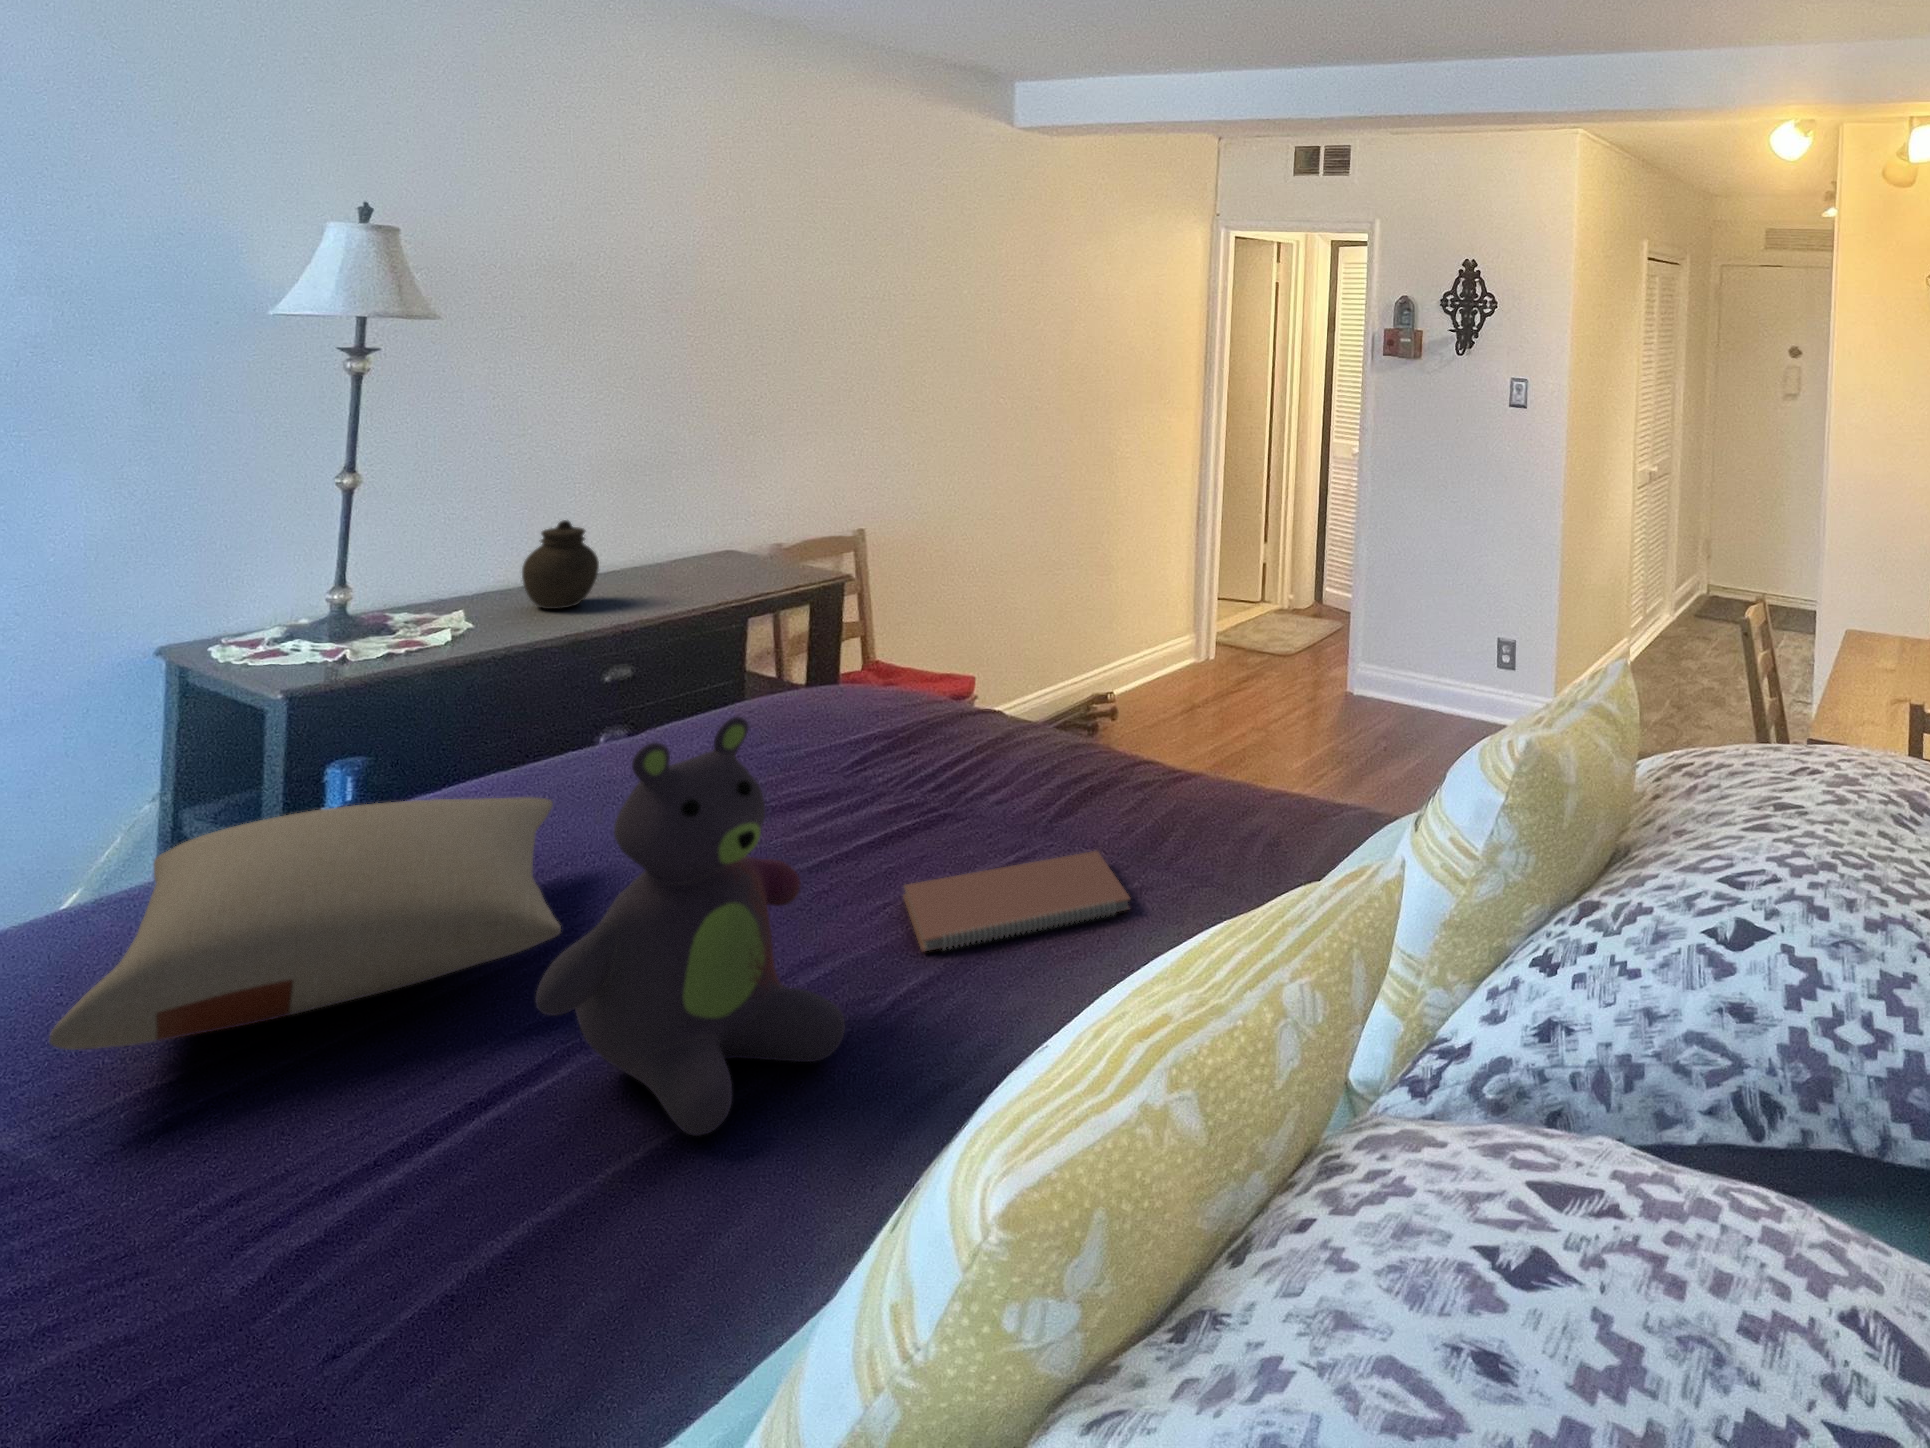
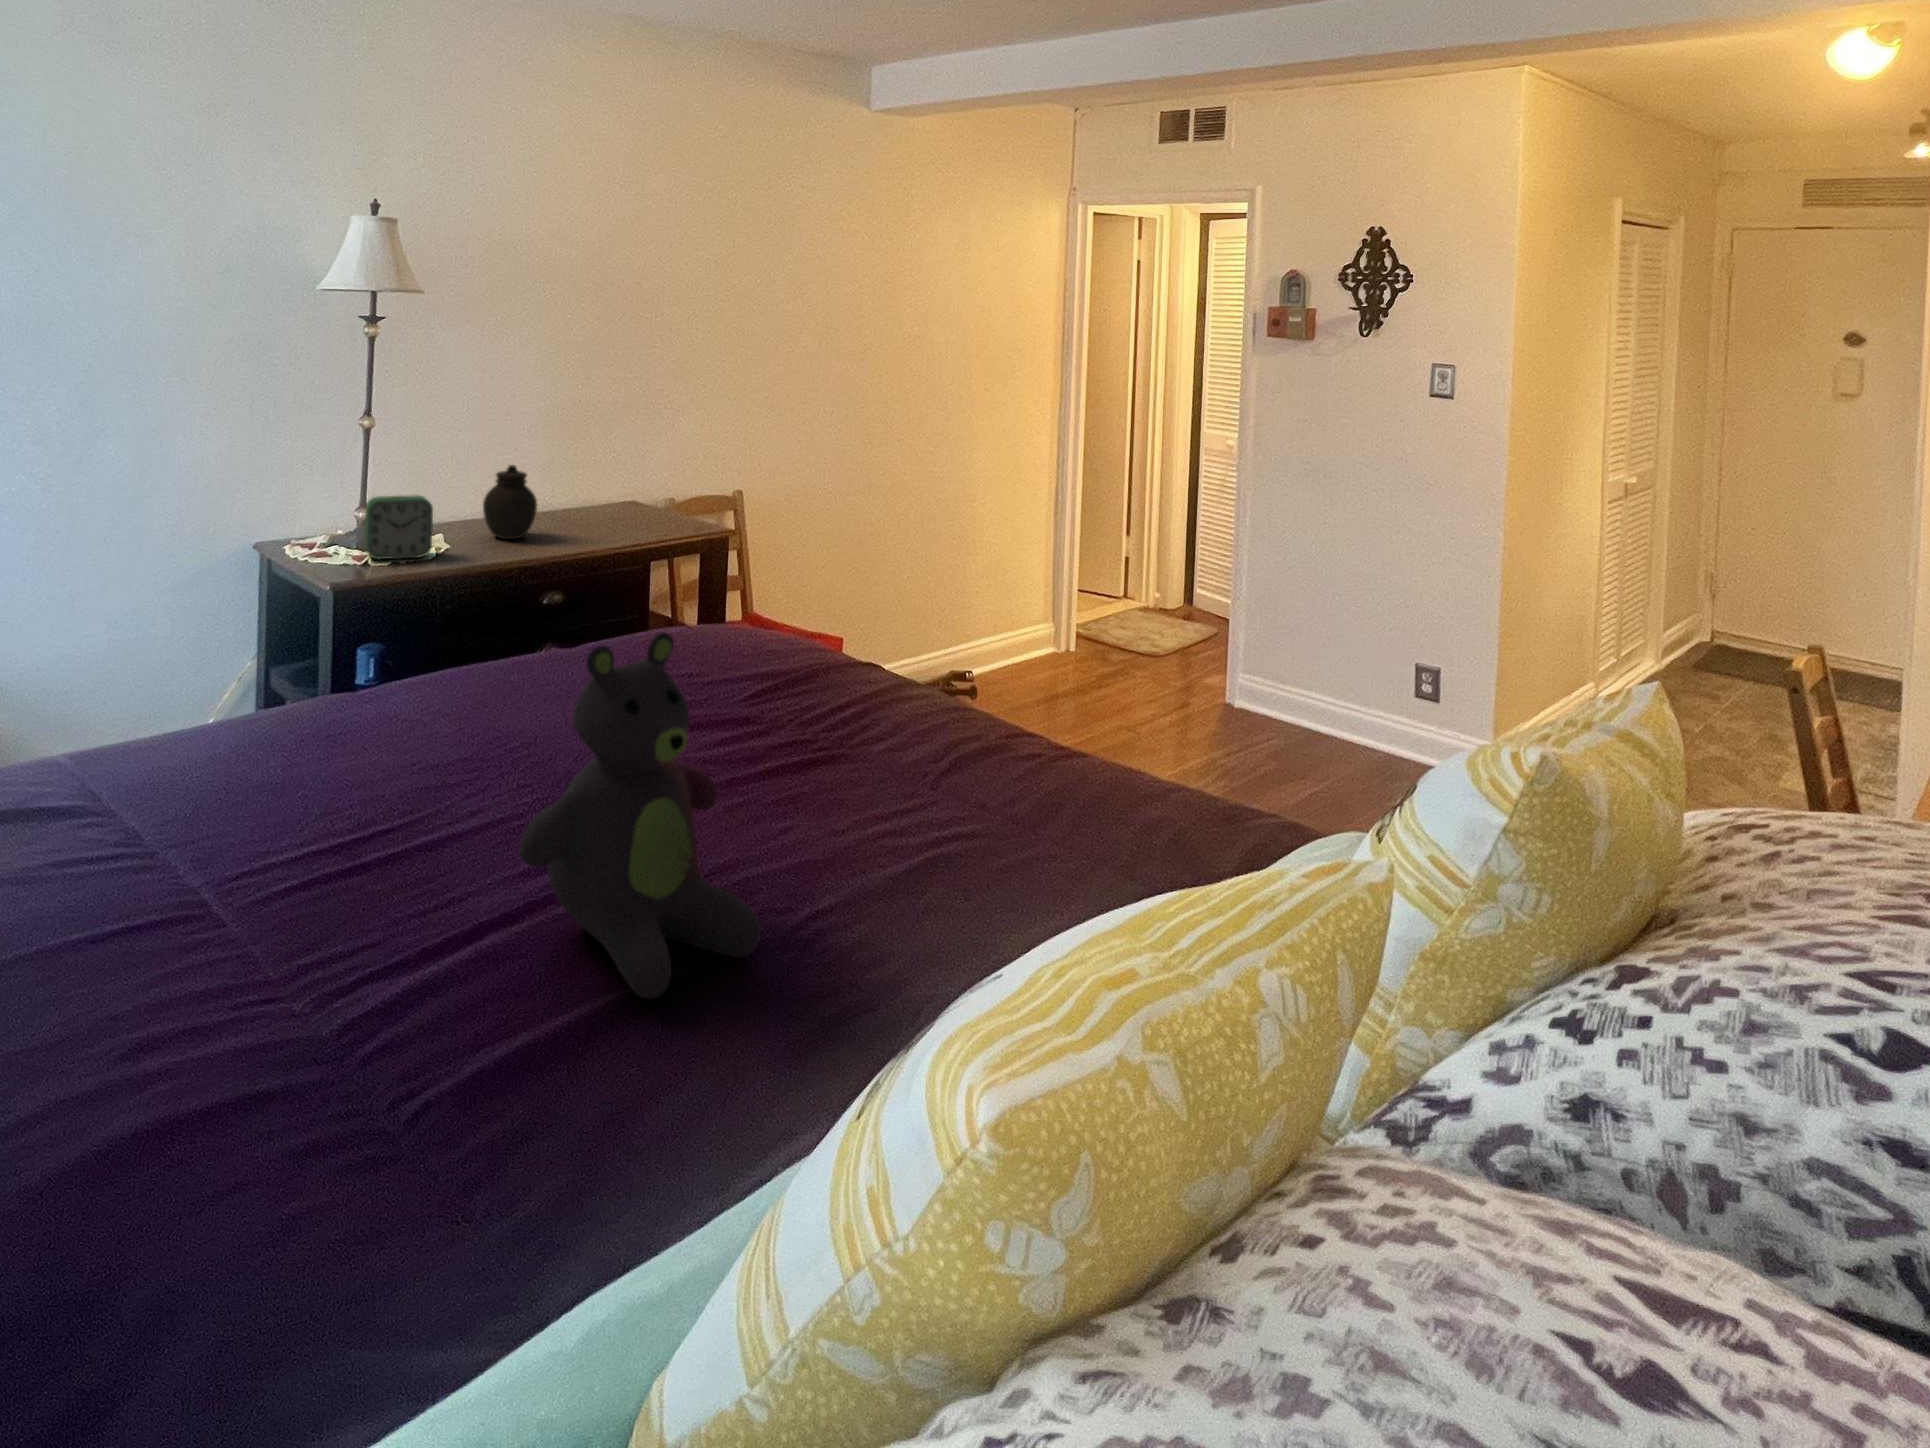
alarm clock: none [338,567,446,652] -> present [365,495,433,559]
pillow: present [50,797,561,1050] -> none [216,674,532,830]
notebook: present [903,851,1130,951] -> none [800,814,1021,882]

